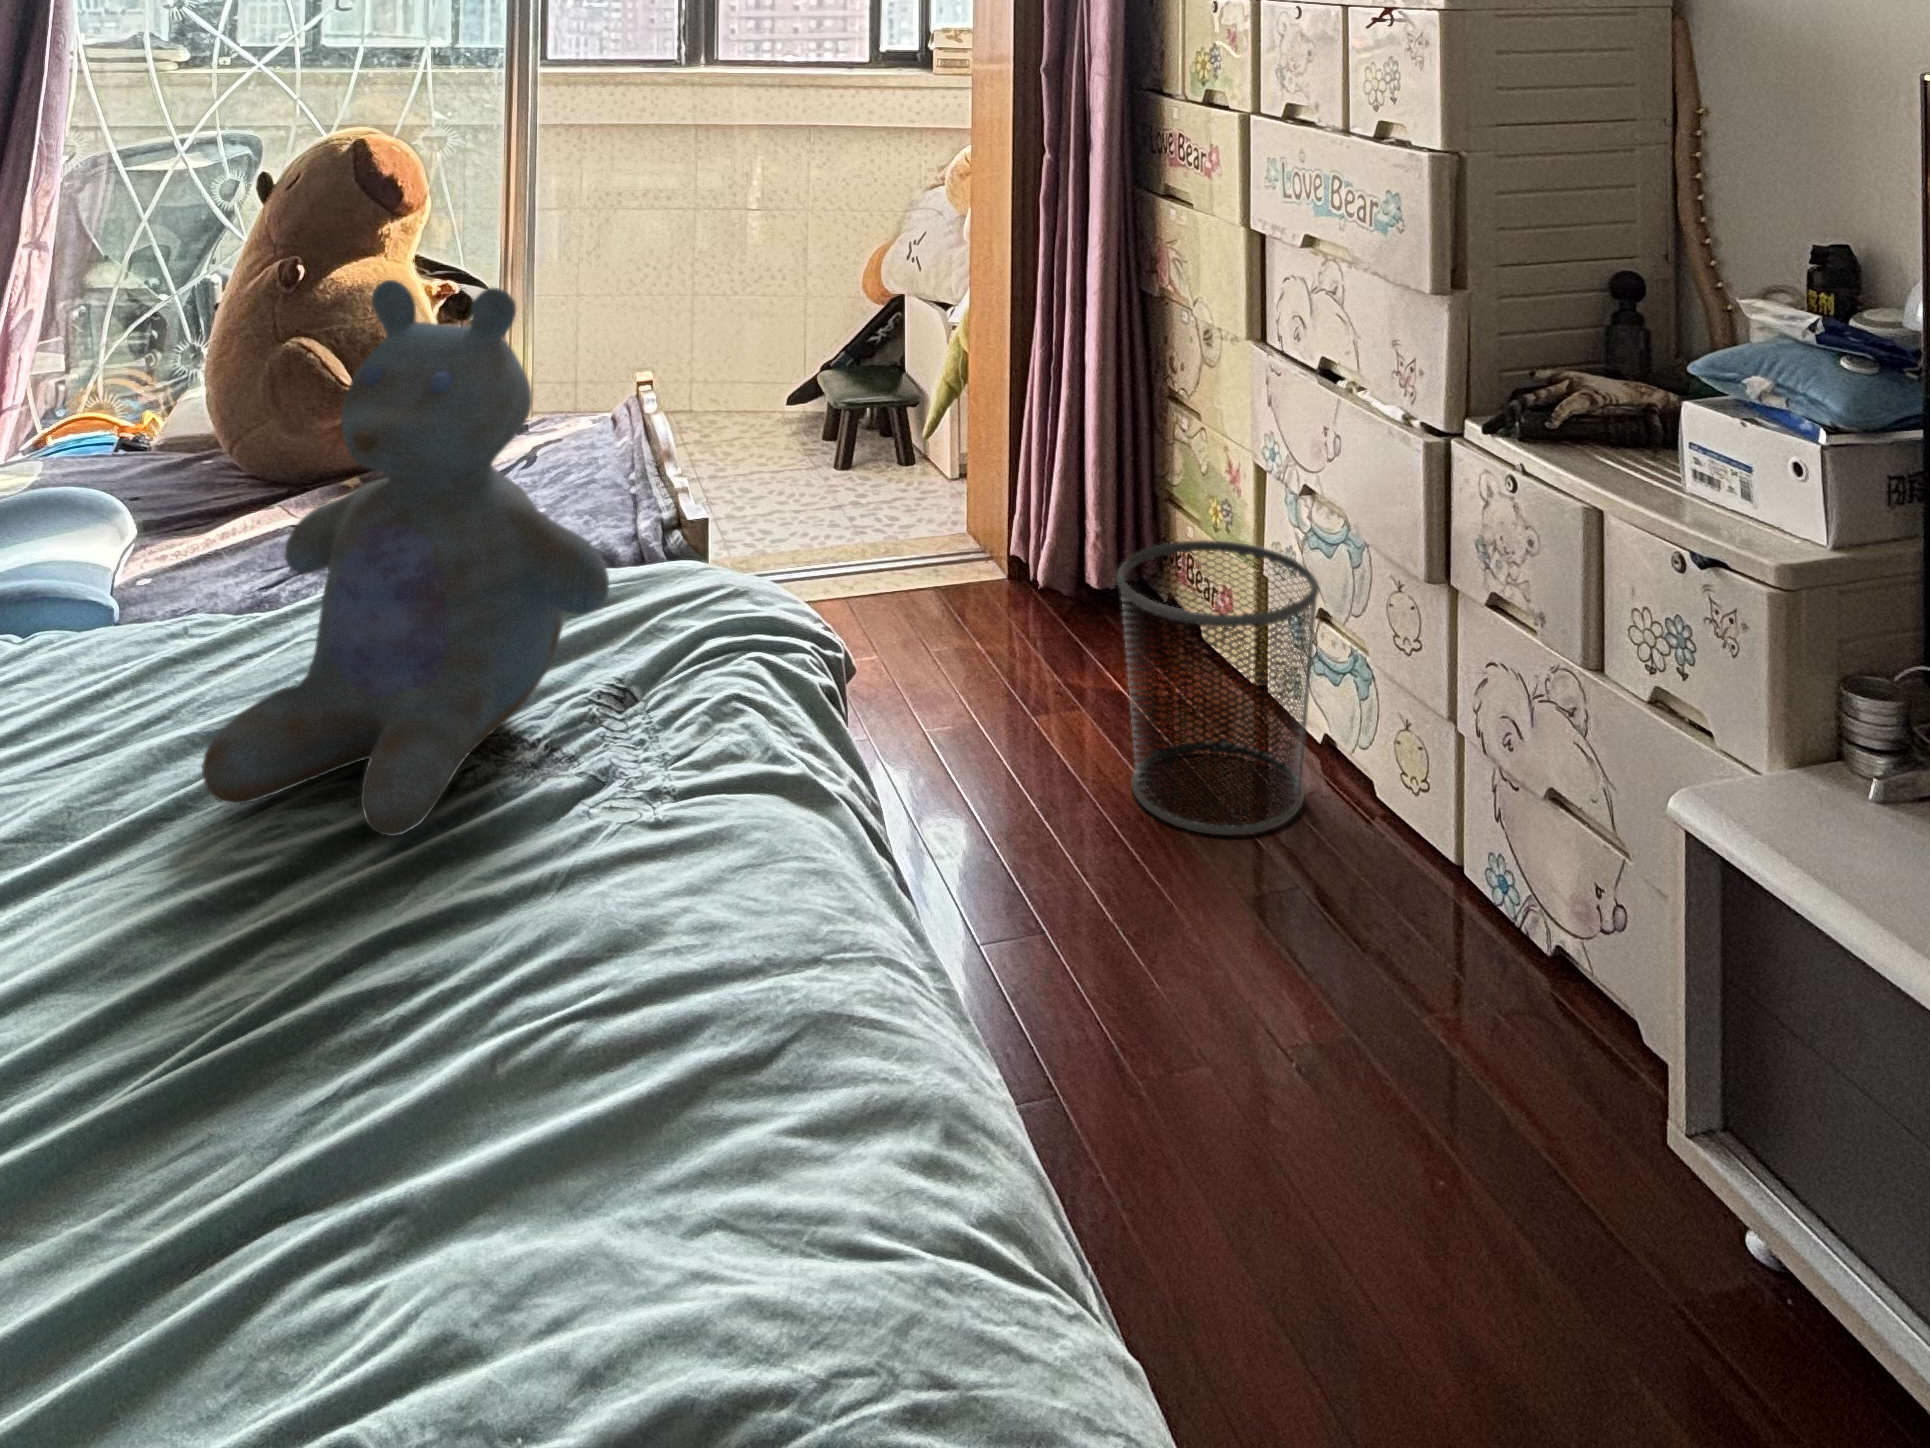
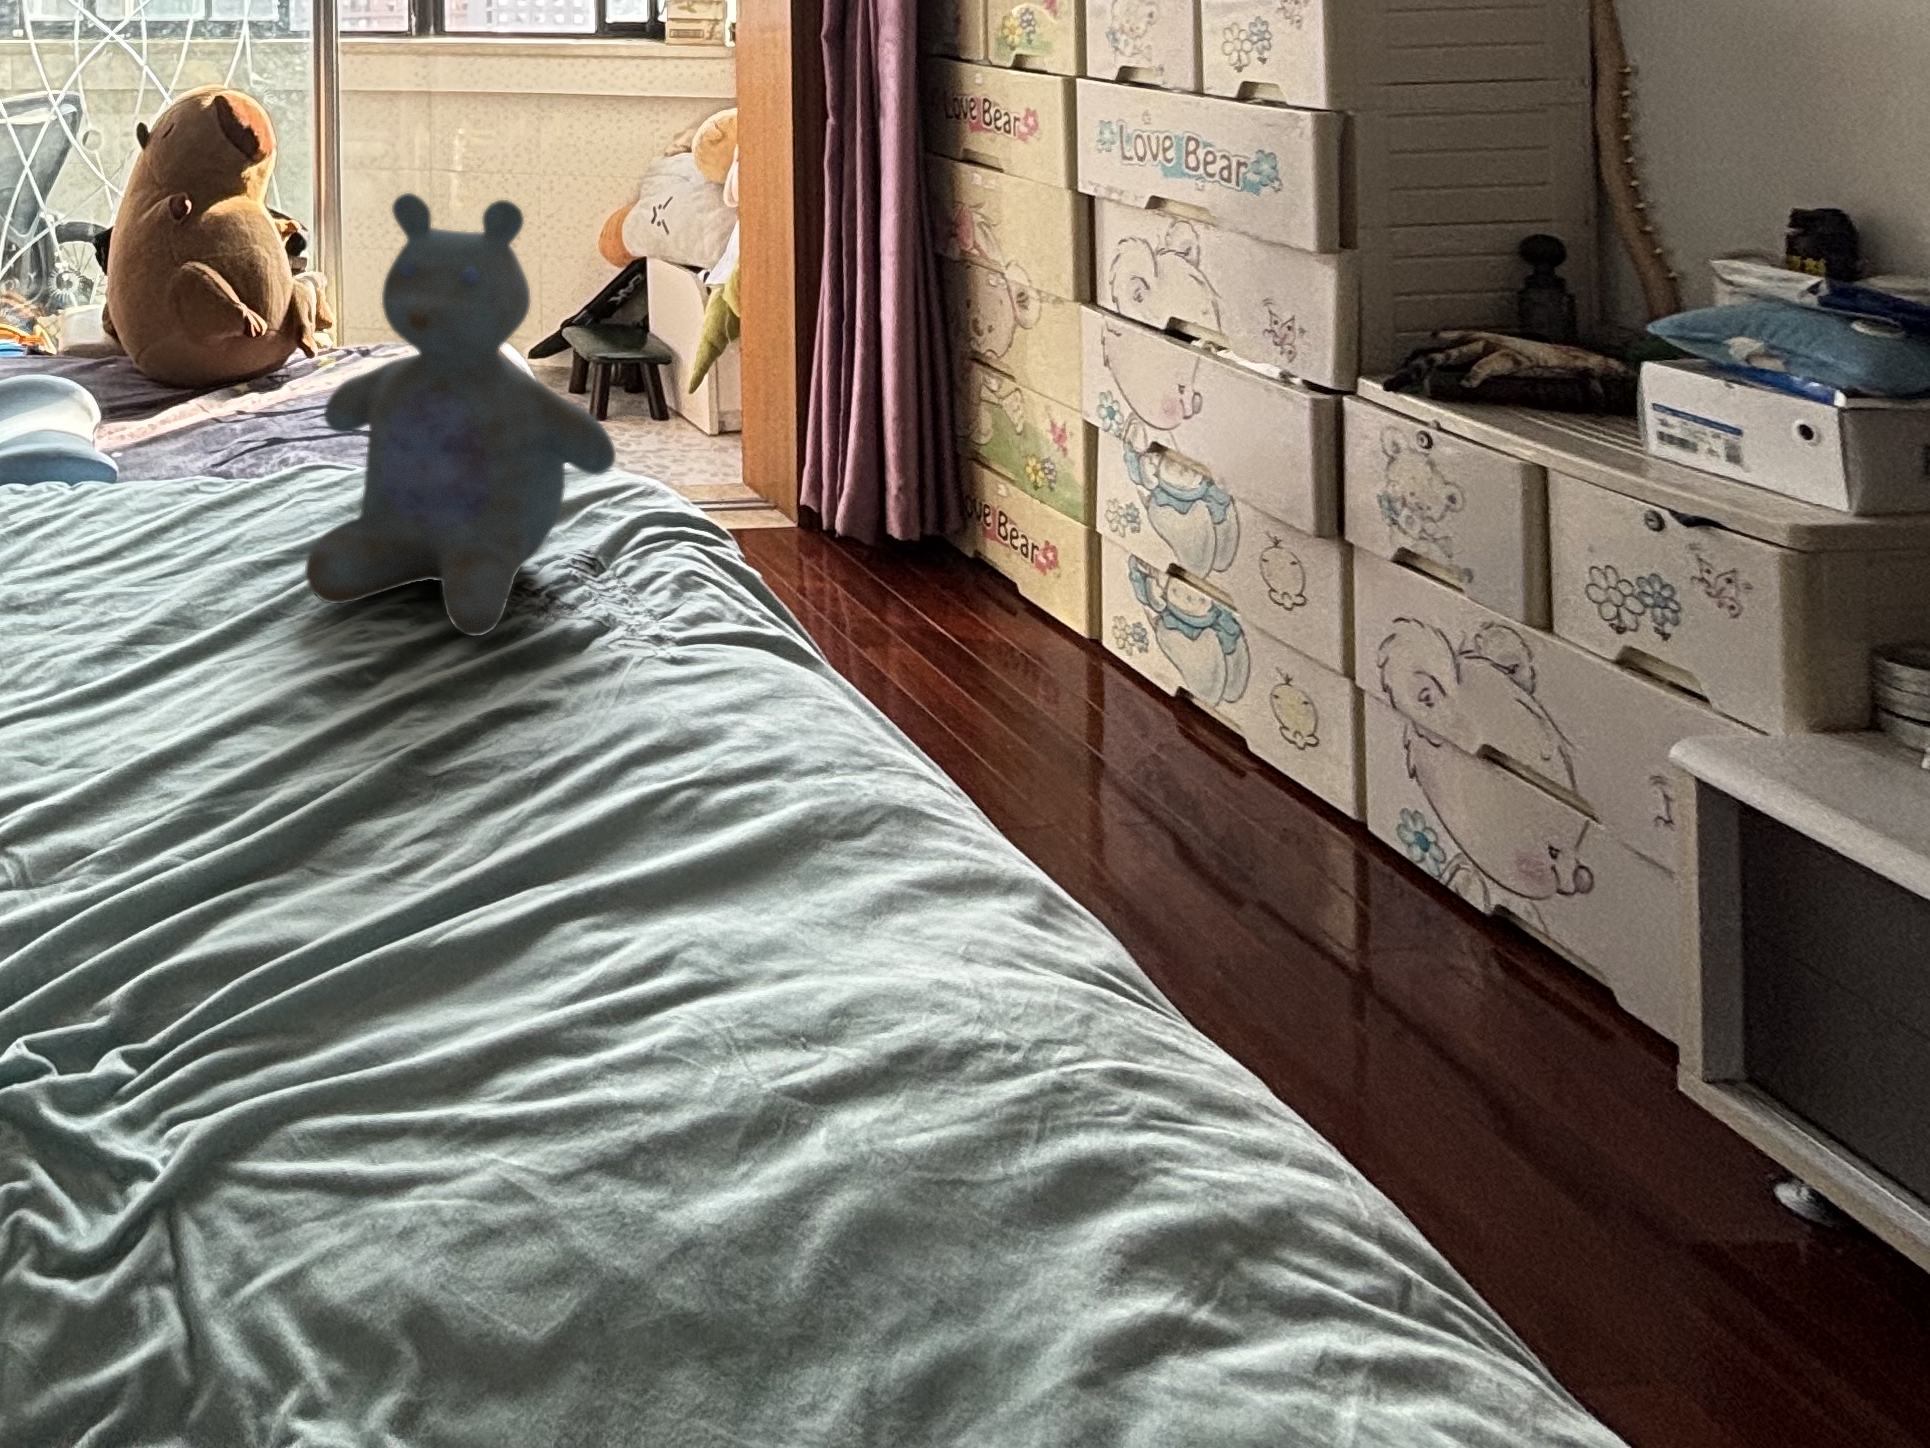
waste bin: present [1116,540,1319,835] -> none [949,496,1177,785]

